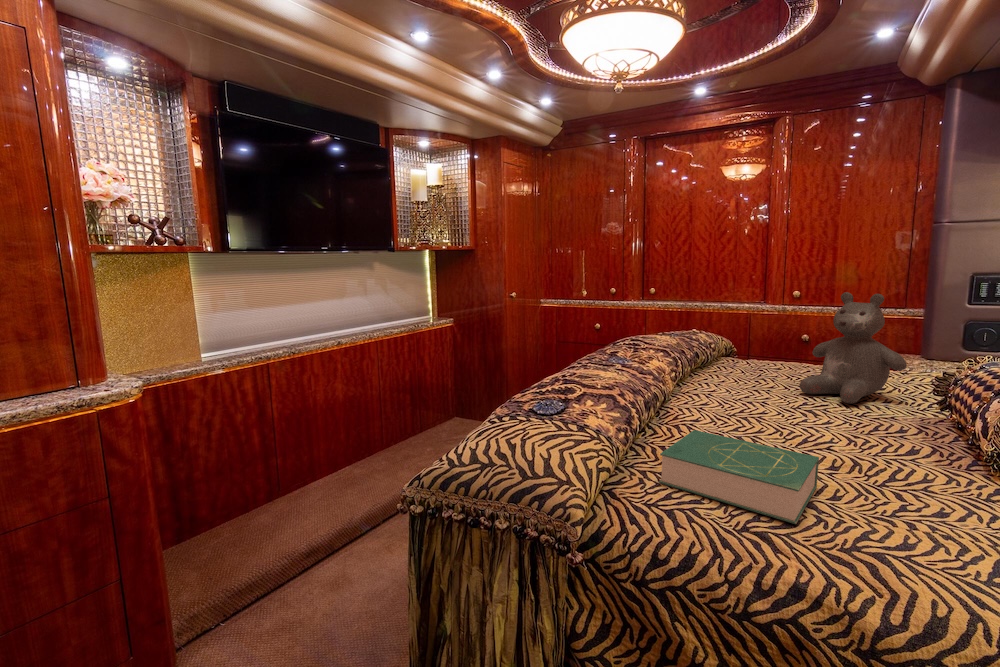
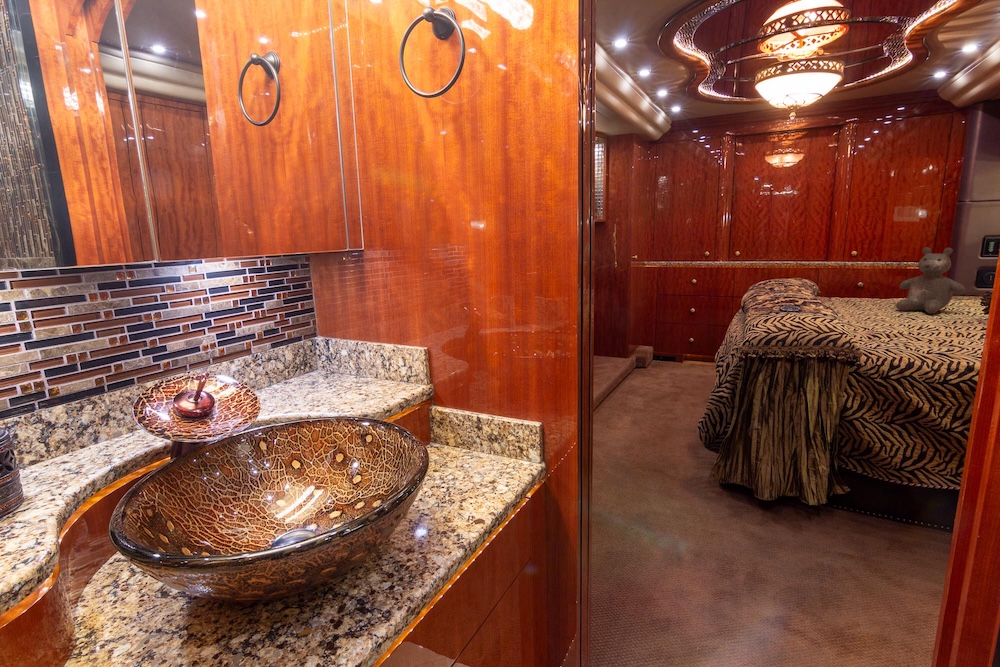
book: present [659,430,819,524] -> none [871,319,958,350]

